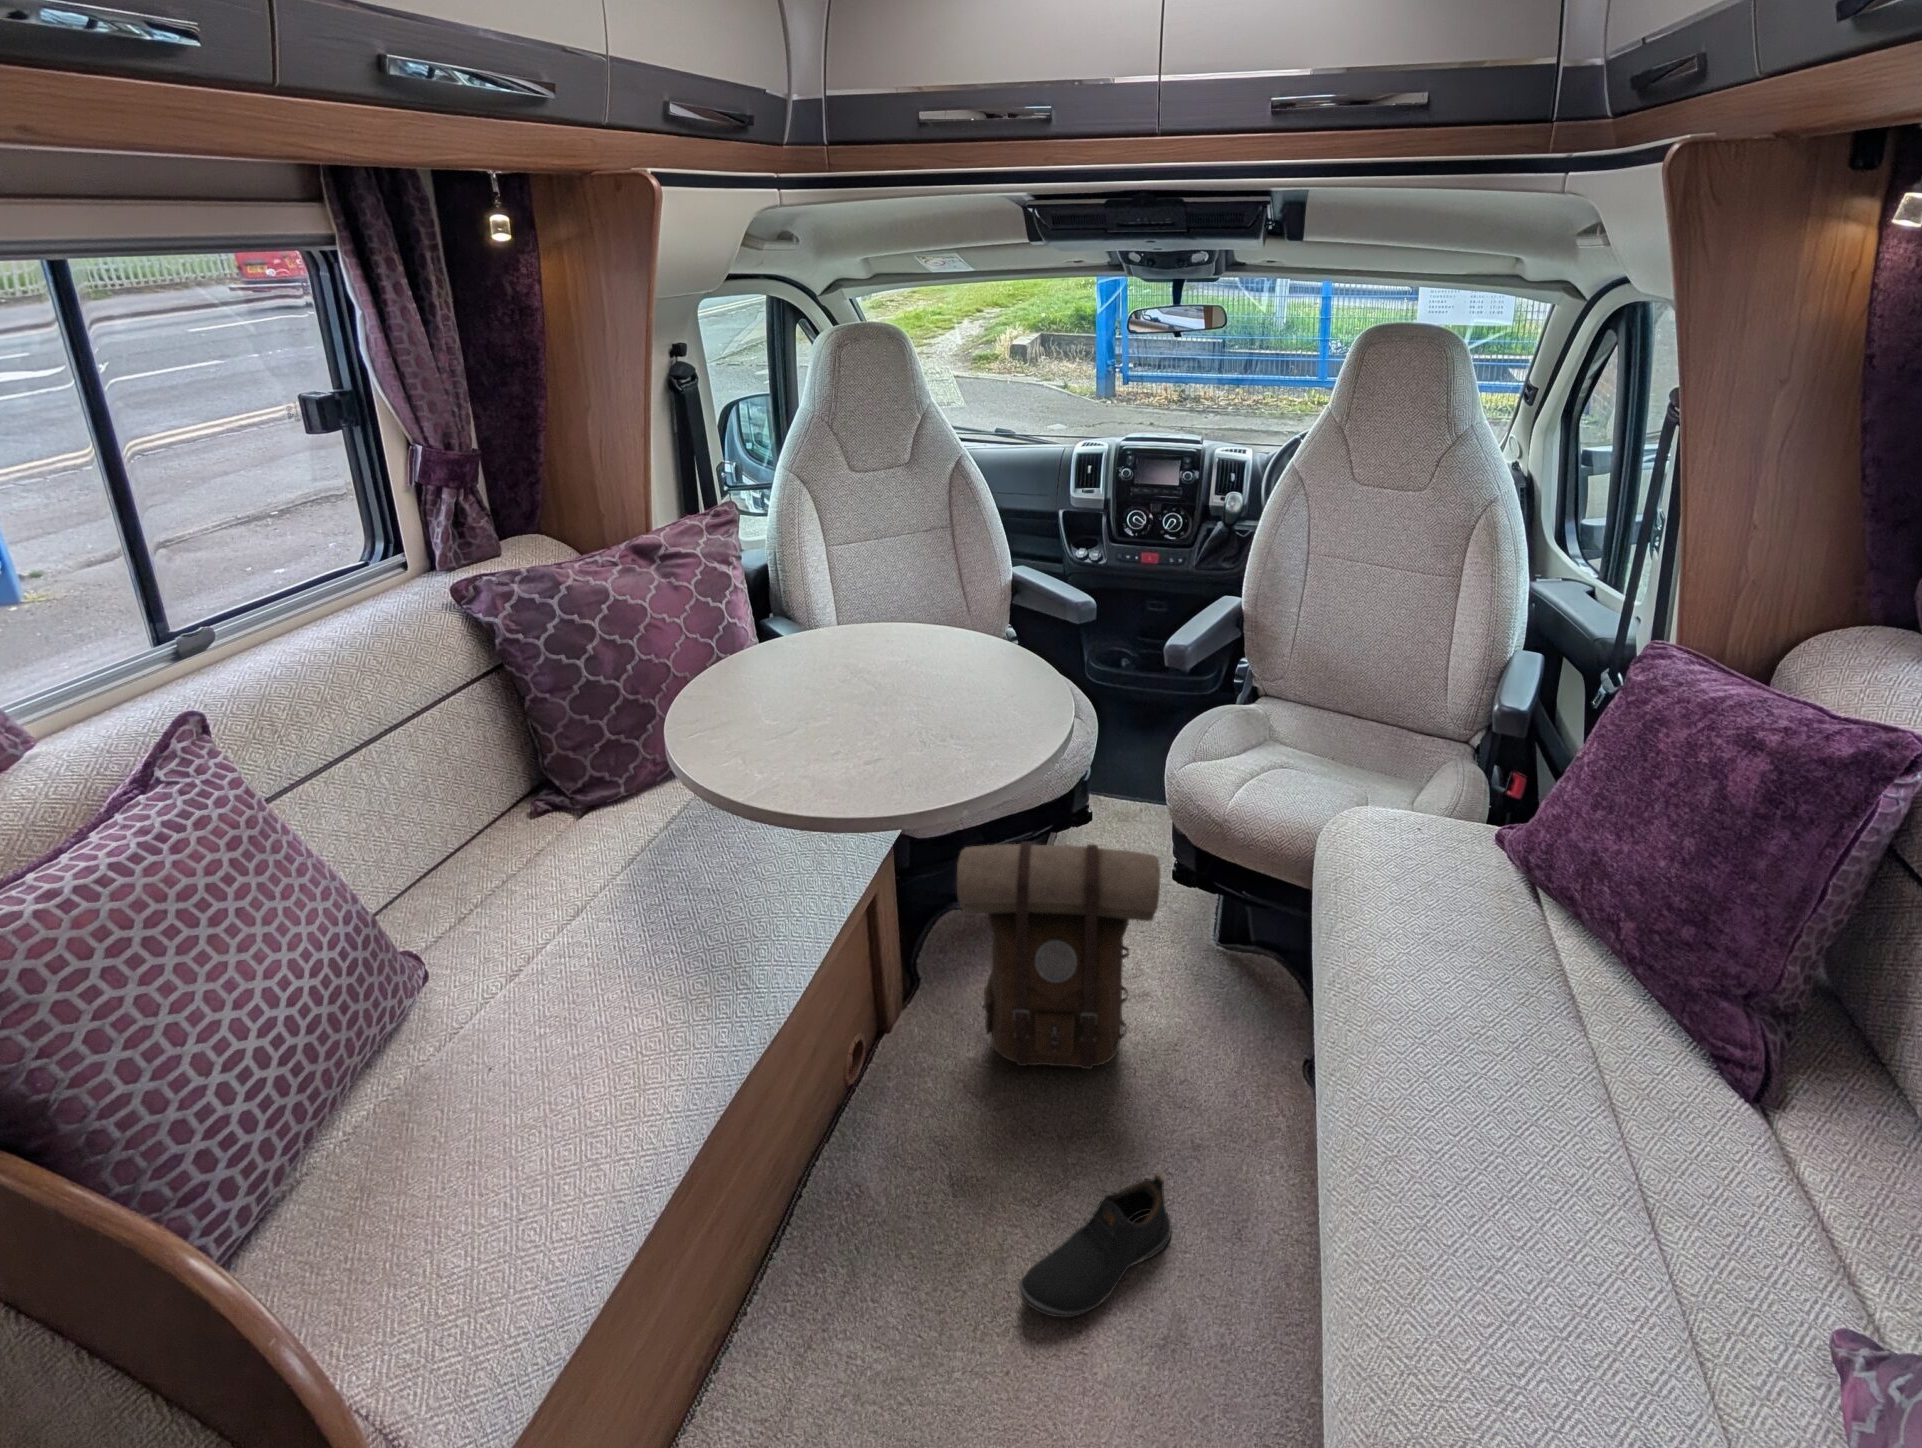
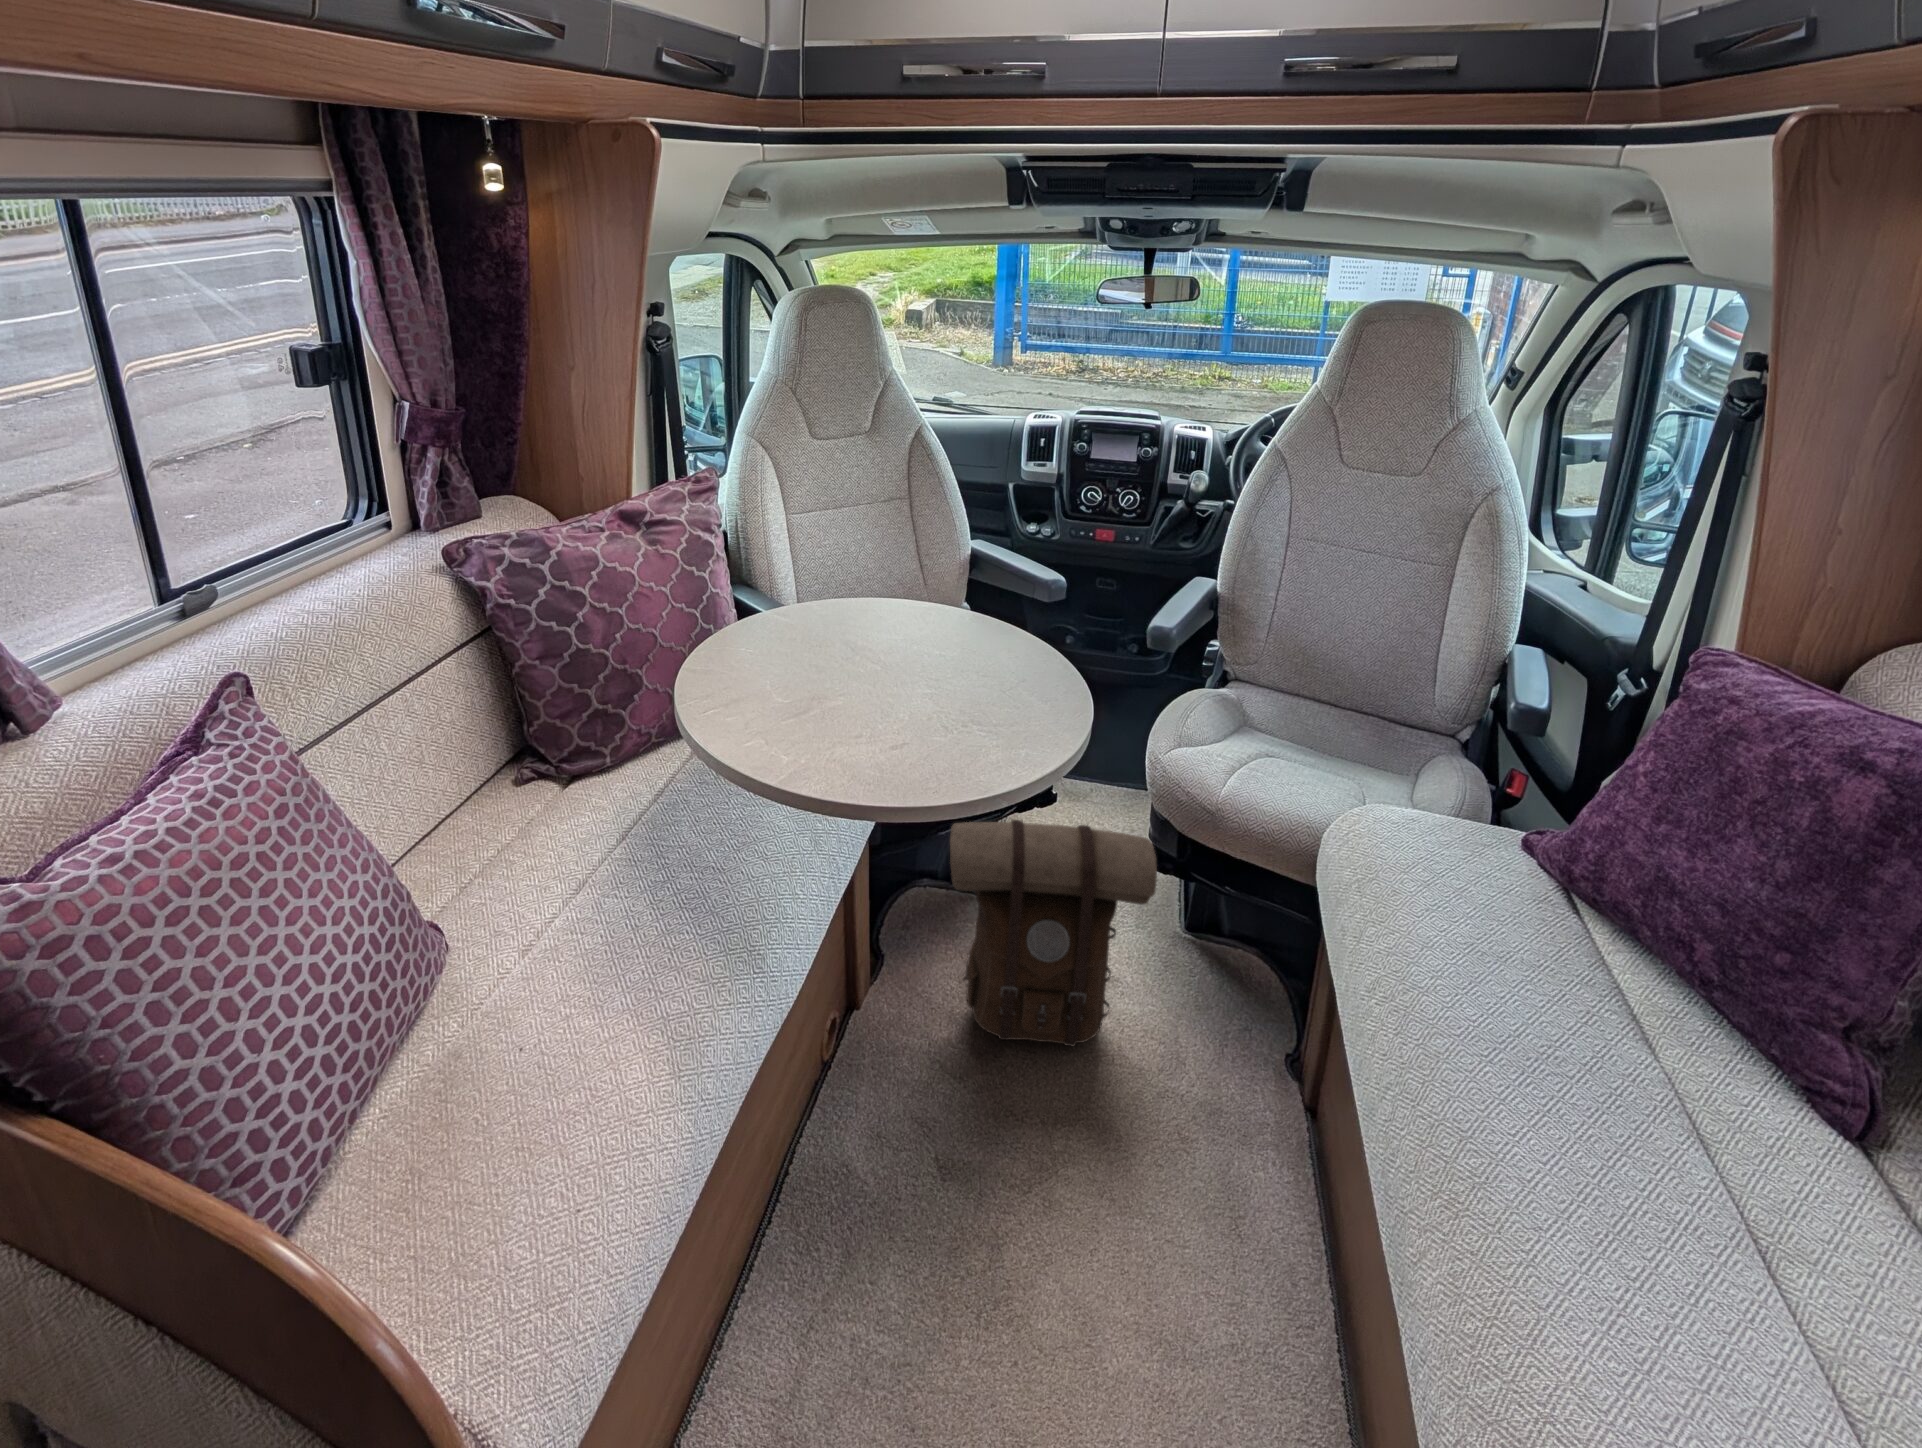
shoe: present [1019,1174,1171,1317] -> none [1030,1159,1173,1303]

